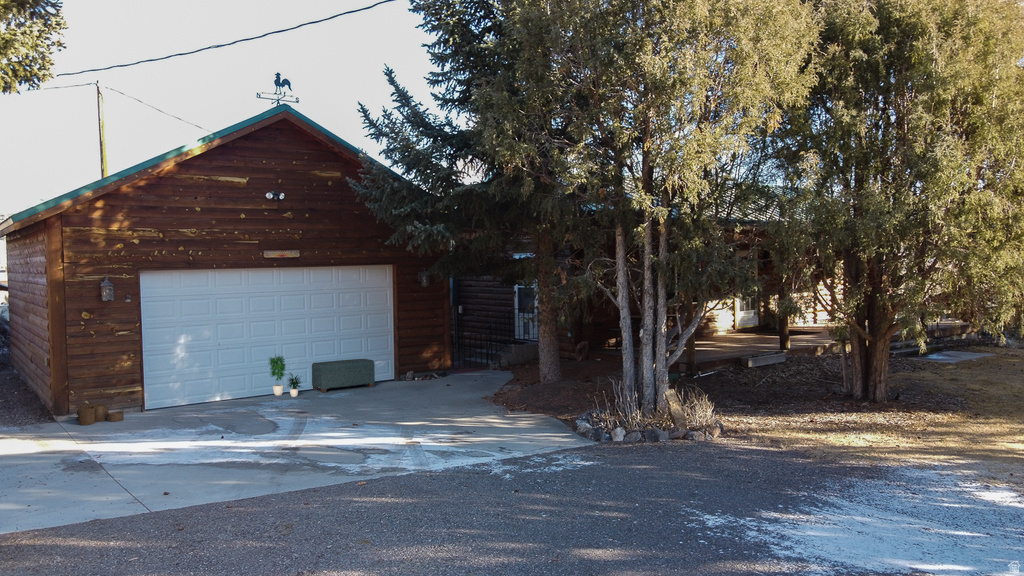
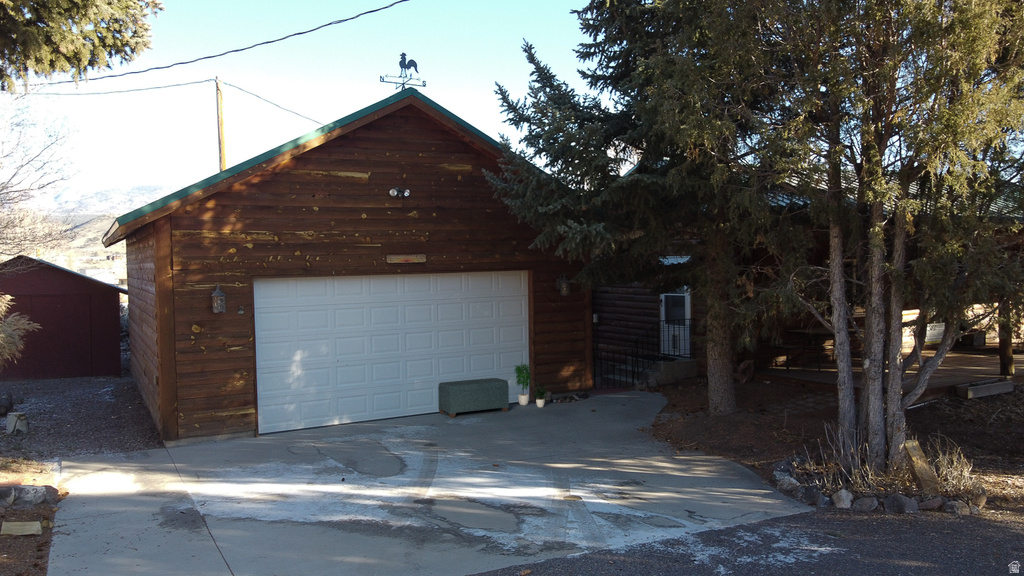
potted plant: present [269,356,301,397] -> present [515,364,548,407]
woven basket: present [77,403,124,425] -> none [186,427,236,454]

